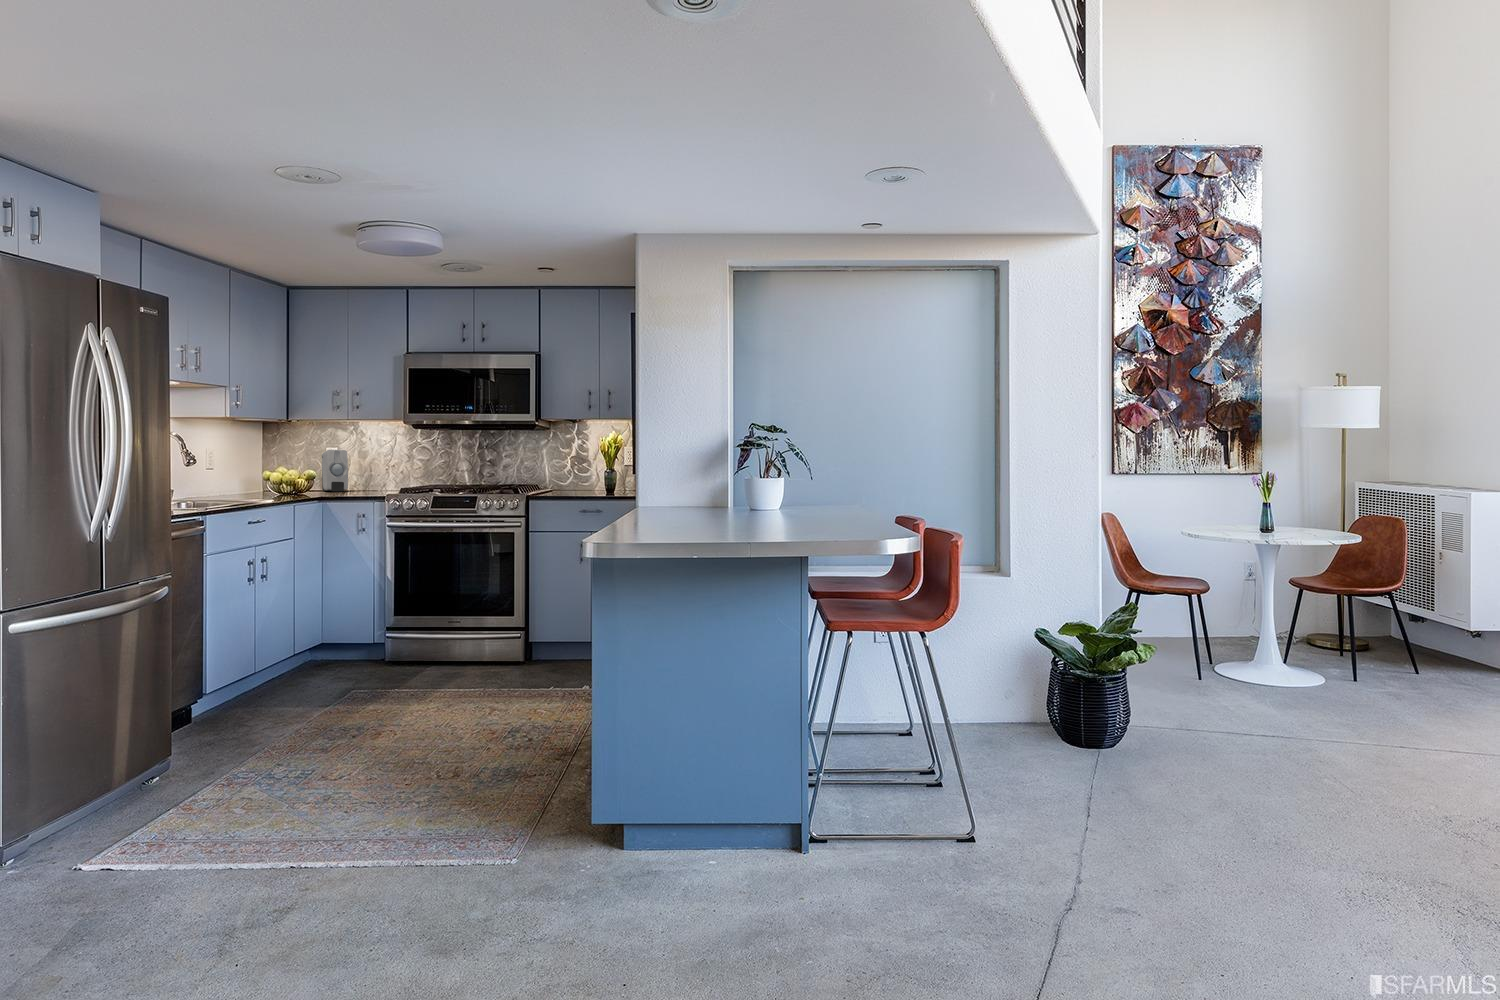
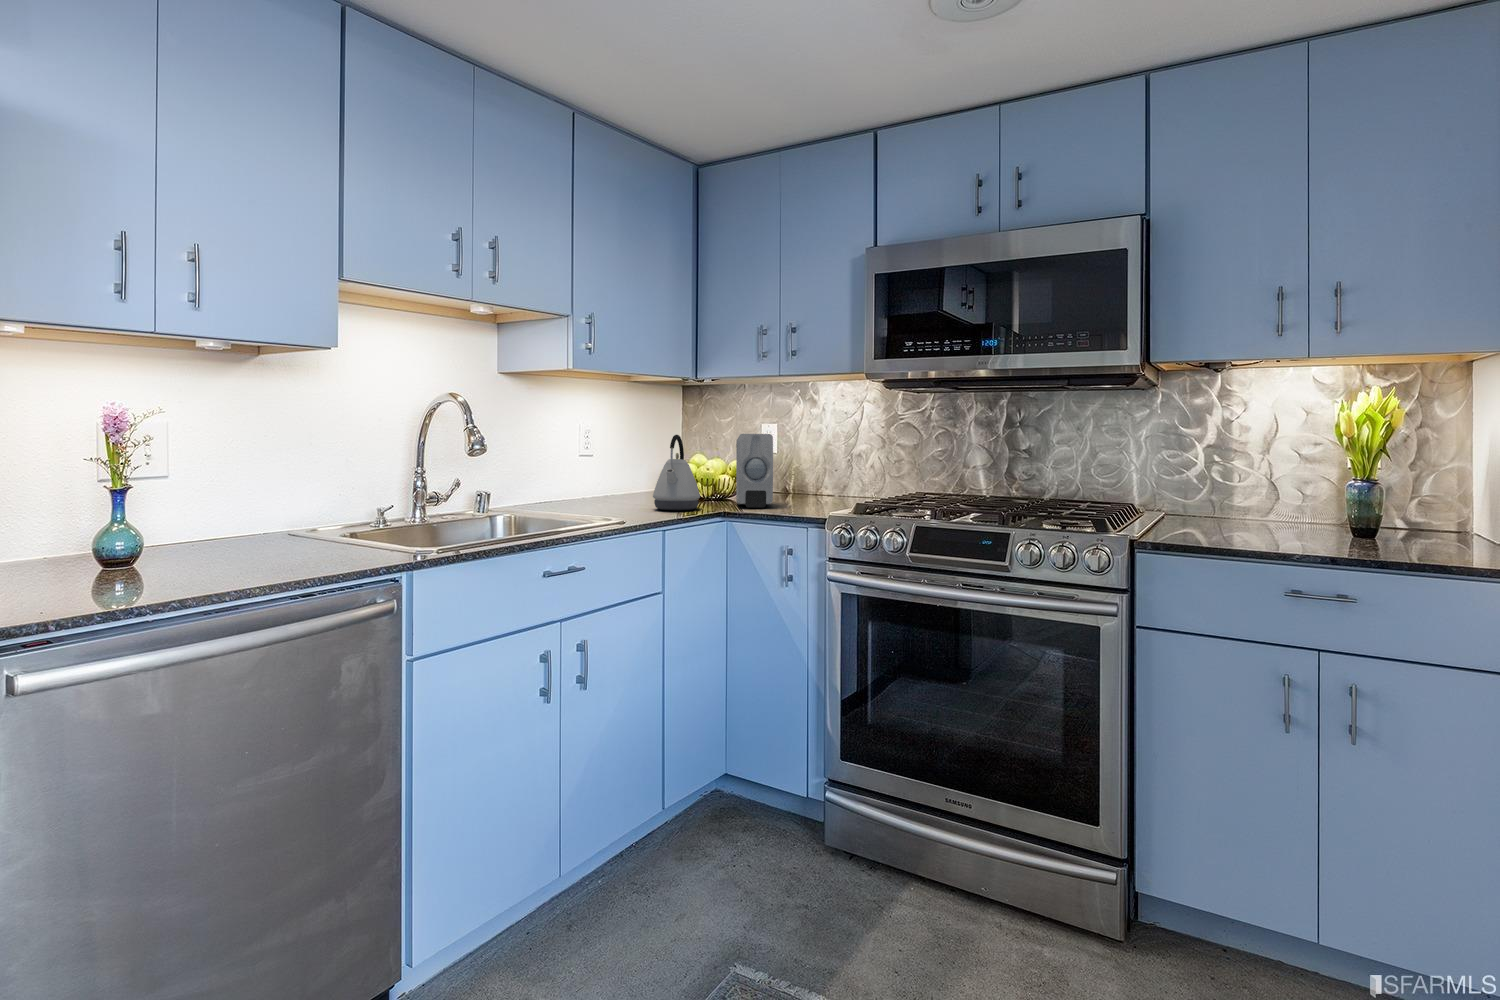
kettle: none [273,449,303,492] -> present [653,435,700,510]

